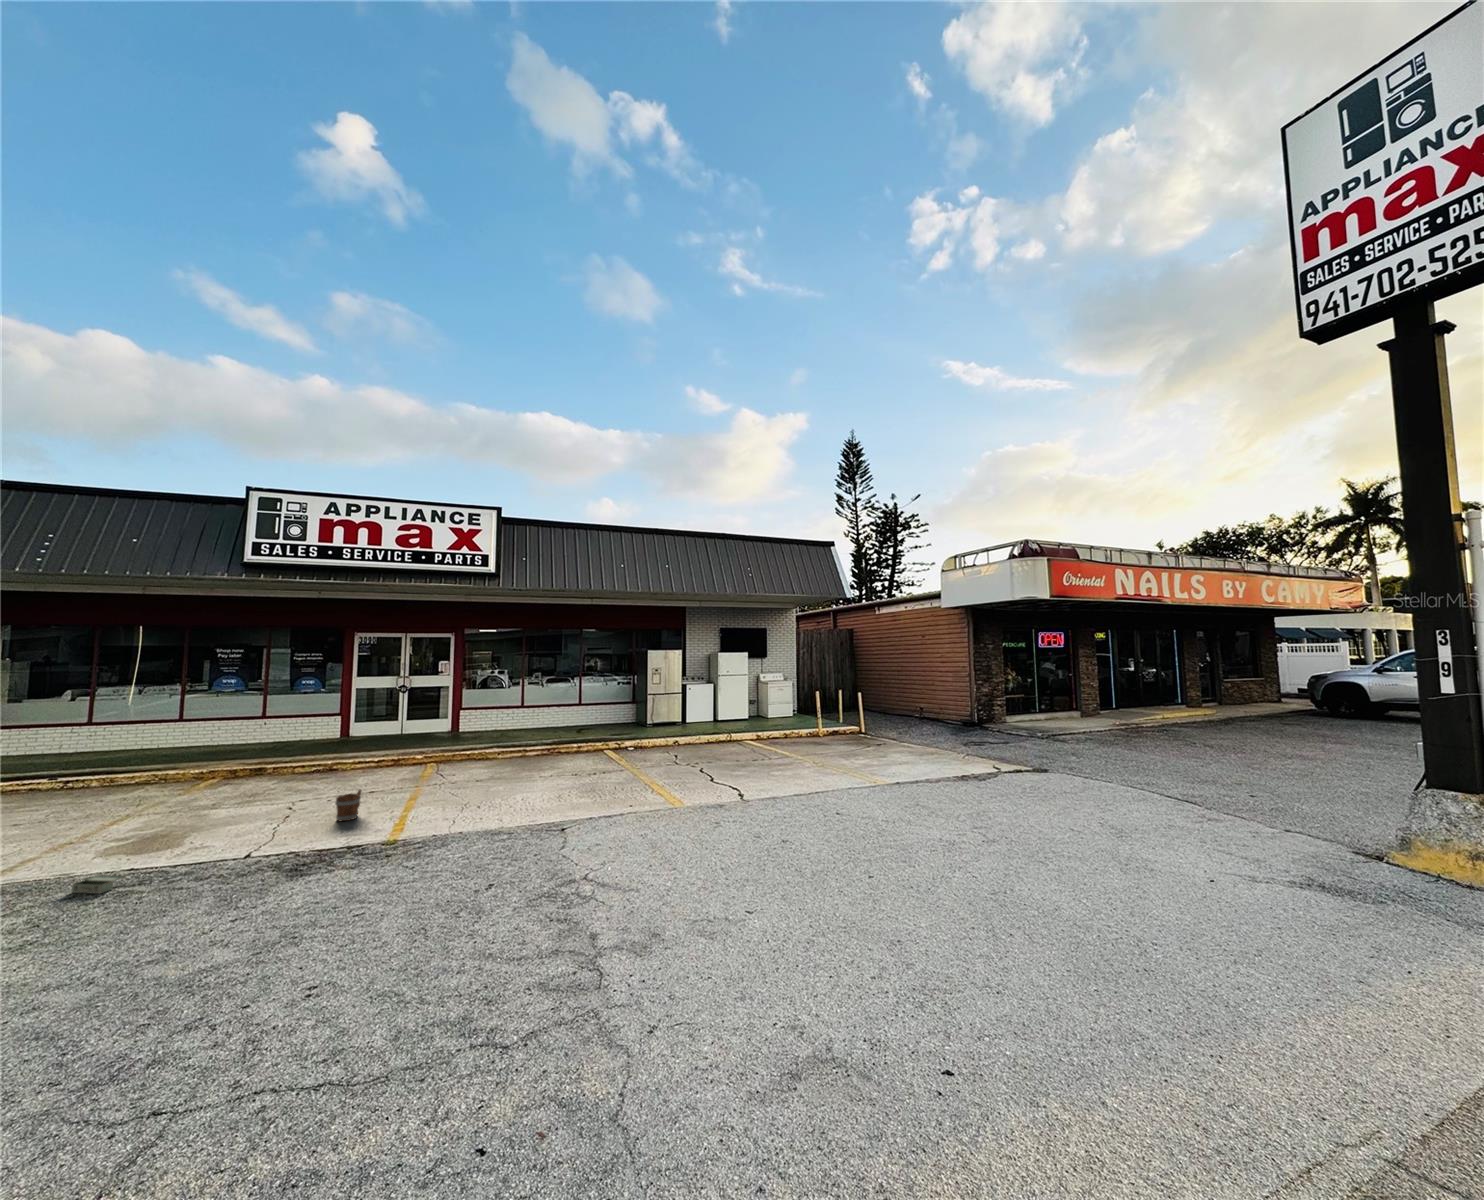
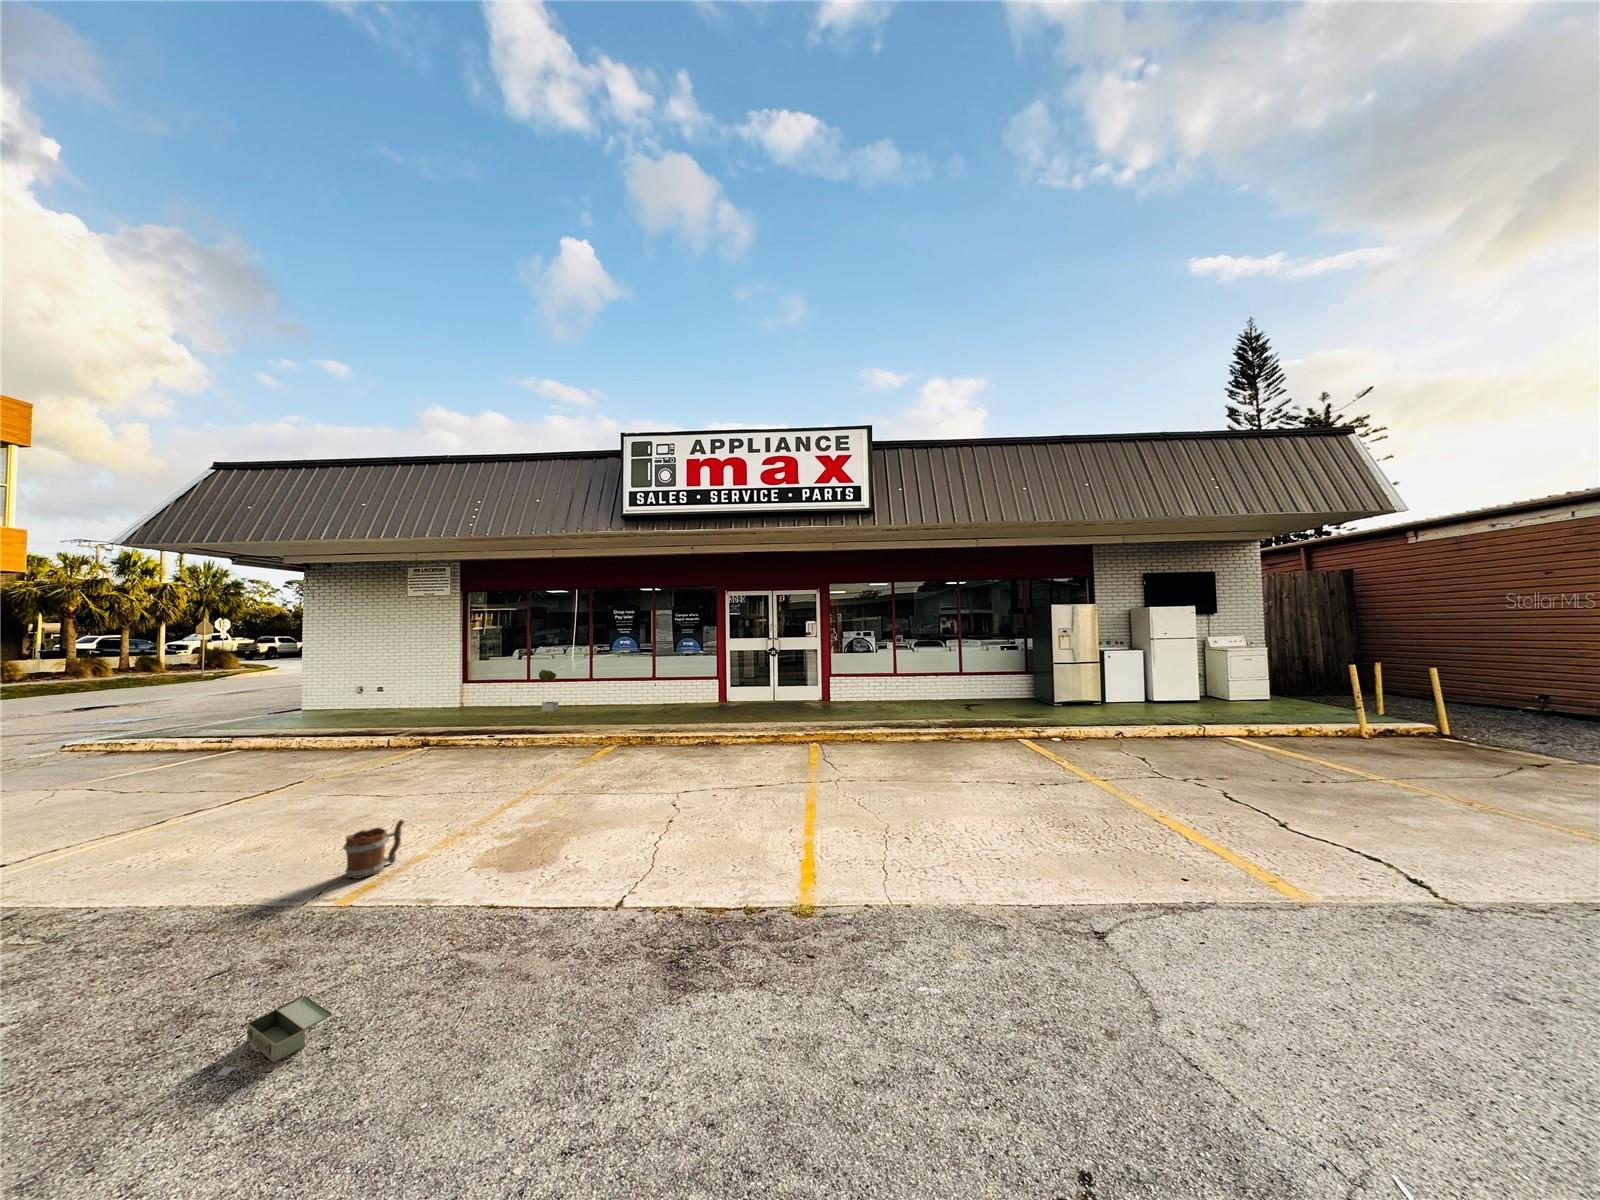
potted tree: none [119,713,144,759] -> present [539,670,559,712]
bucket: present [335,790,361,821] -> present [343,820,404,879]

